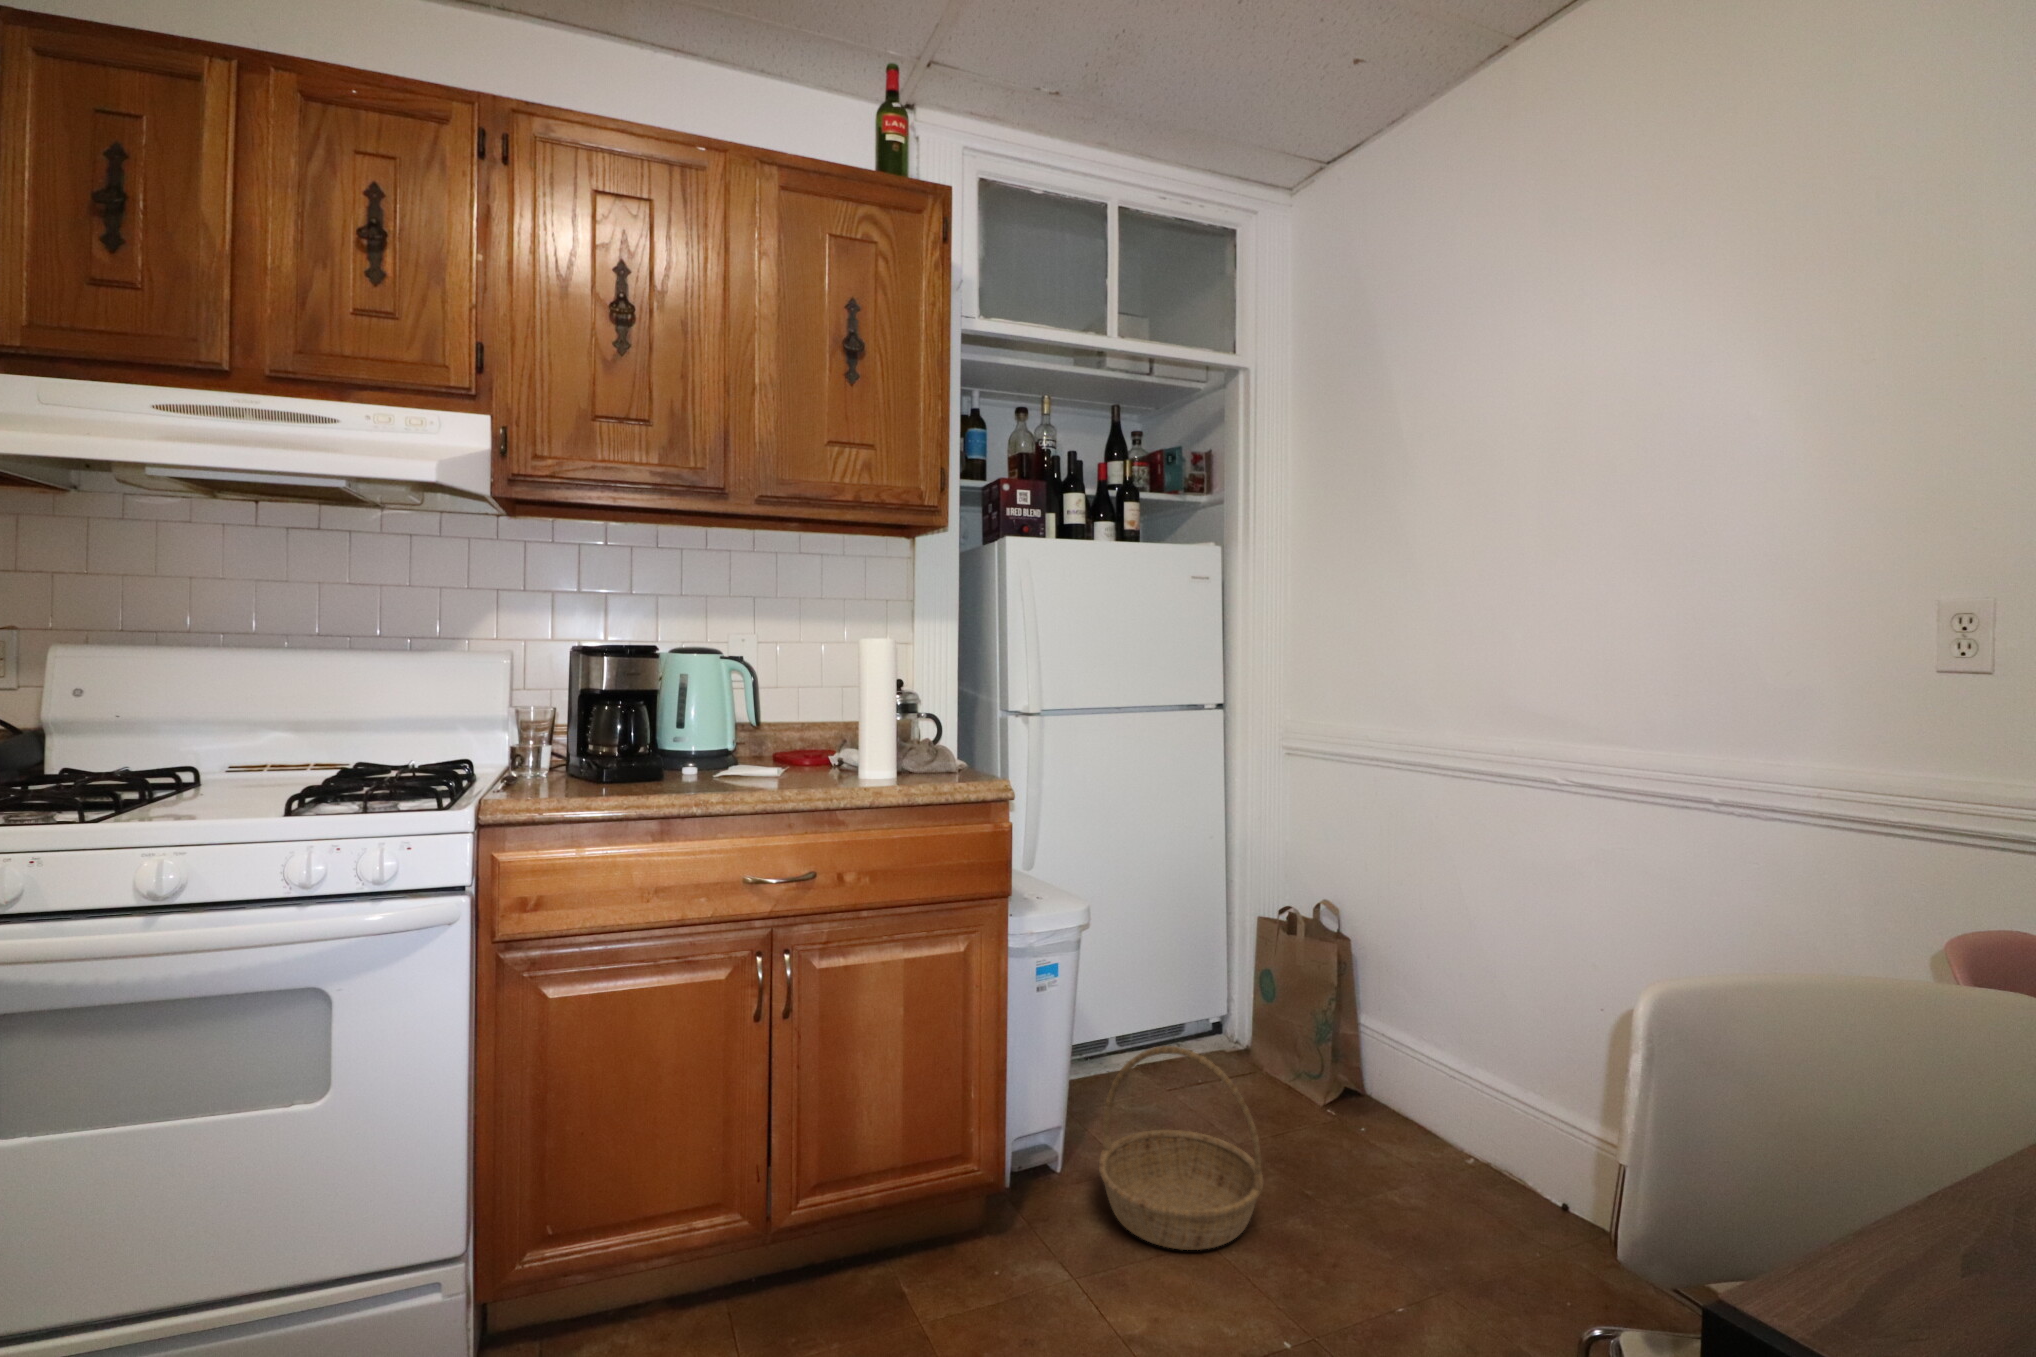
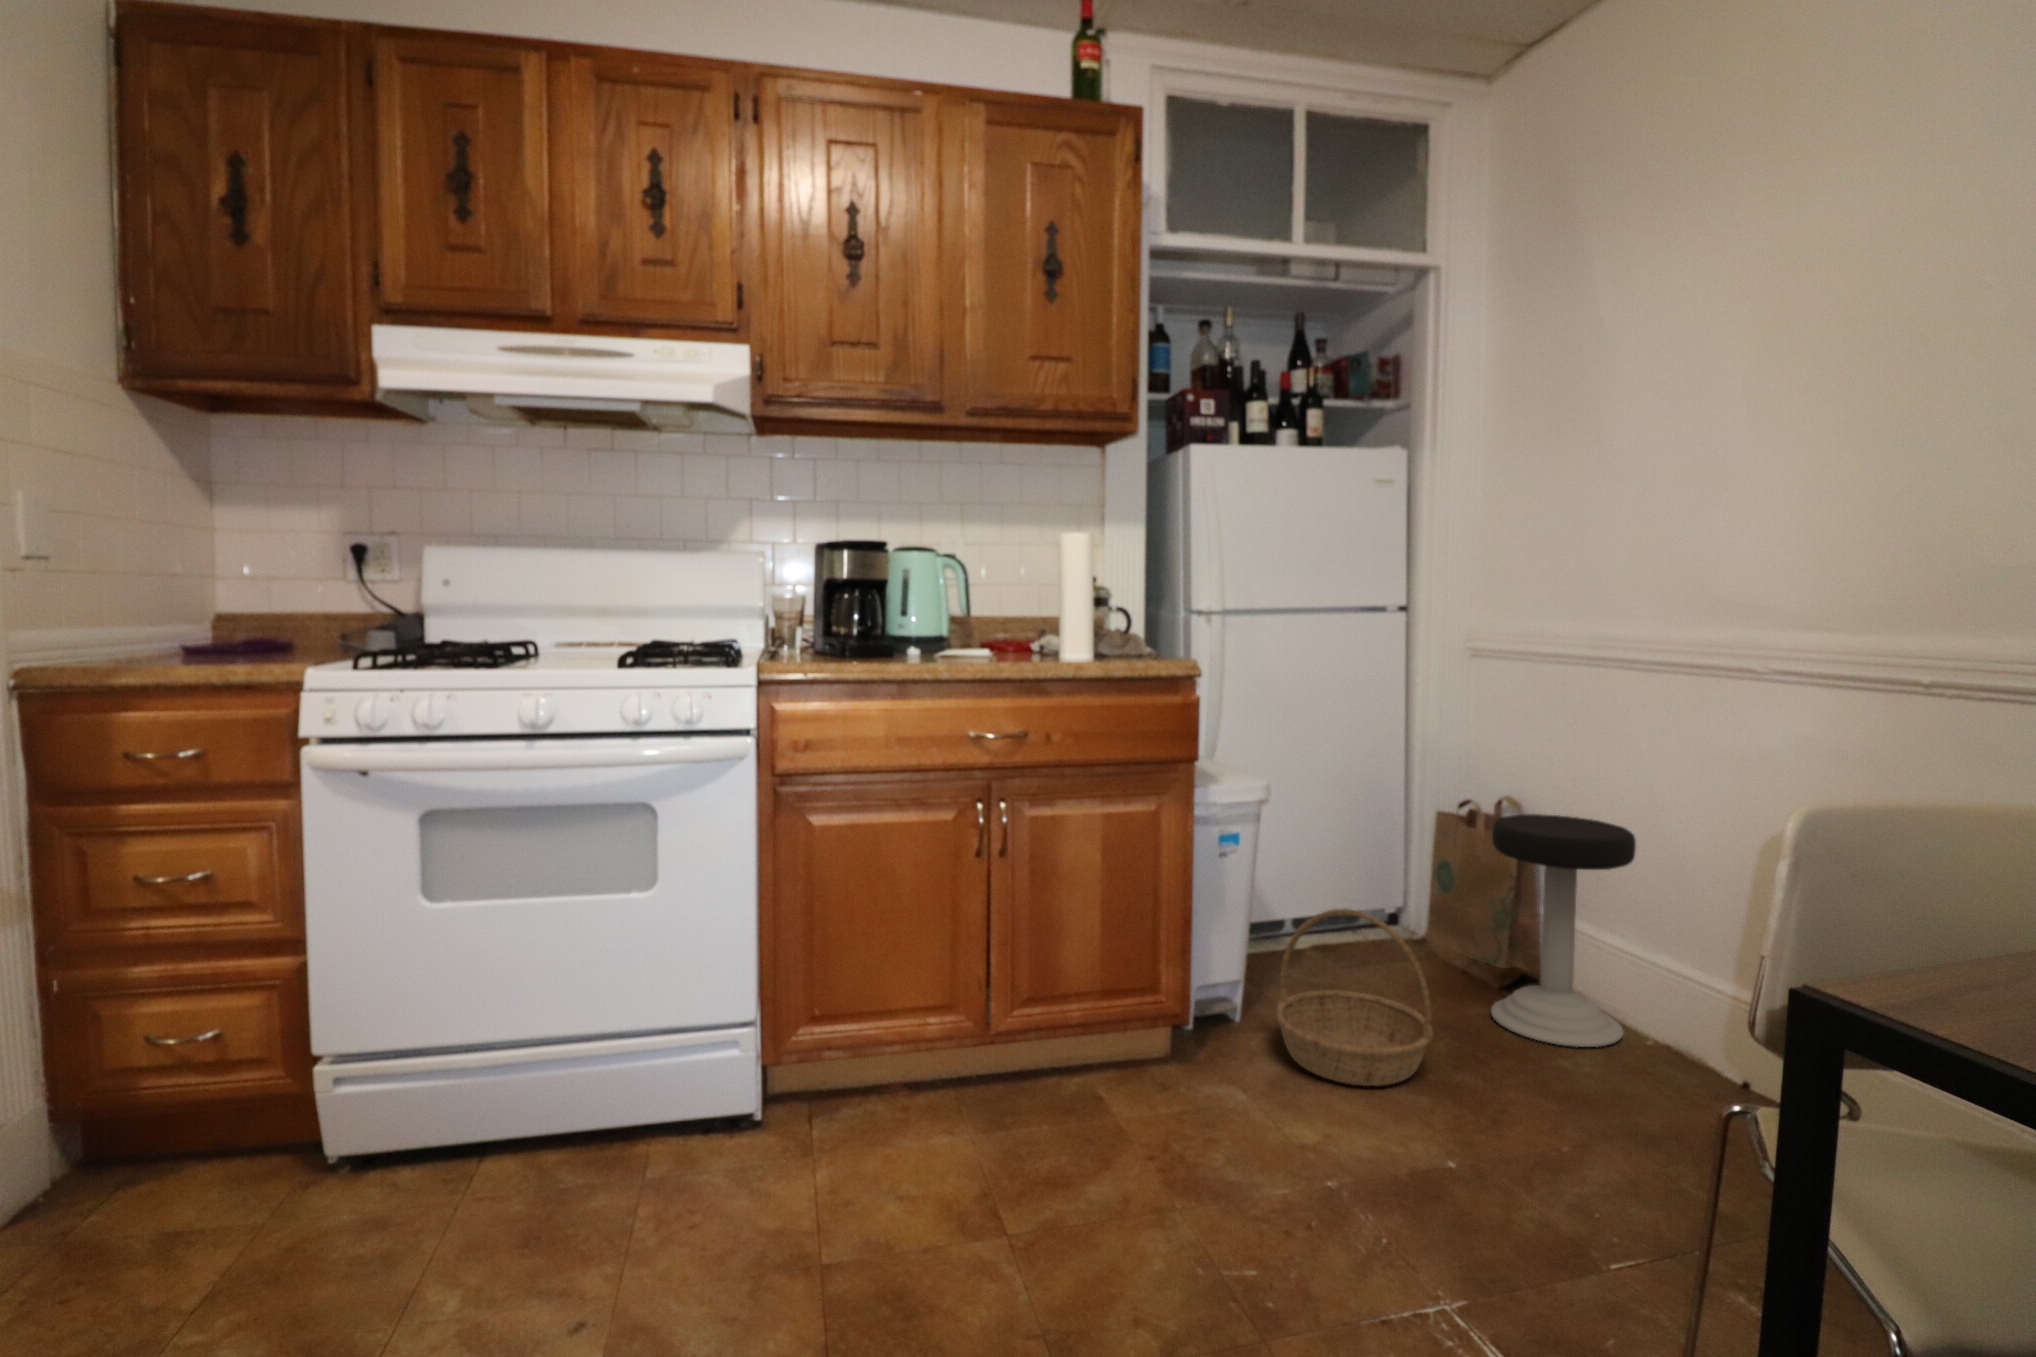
stool: none [1315,924,1453,1175] -> present [1491,814,1636,1047]

